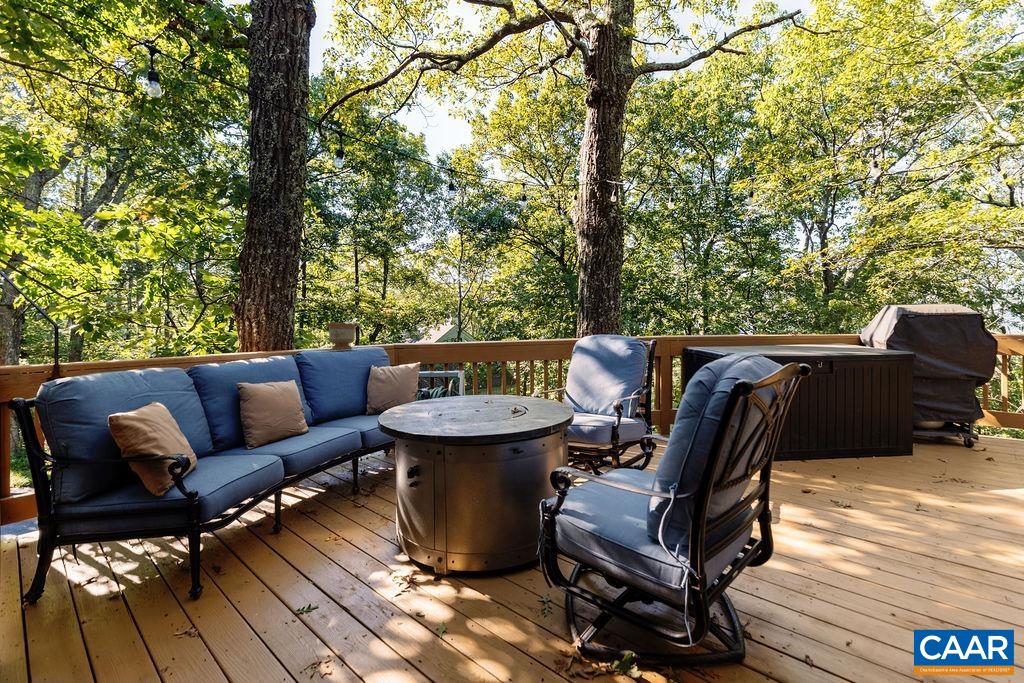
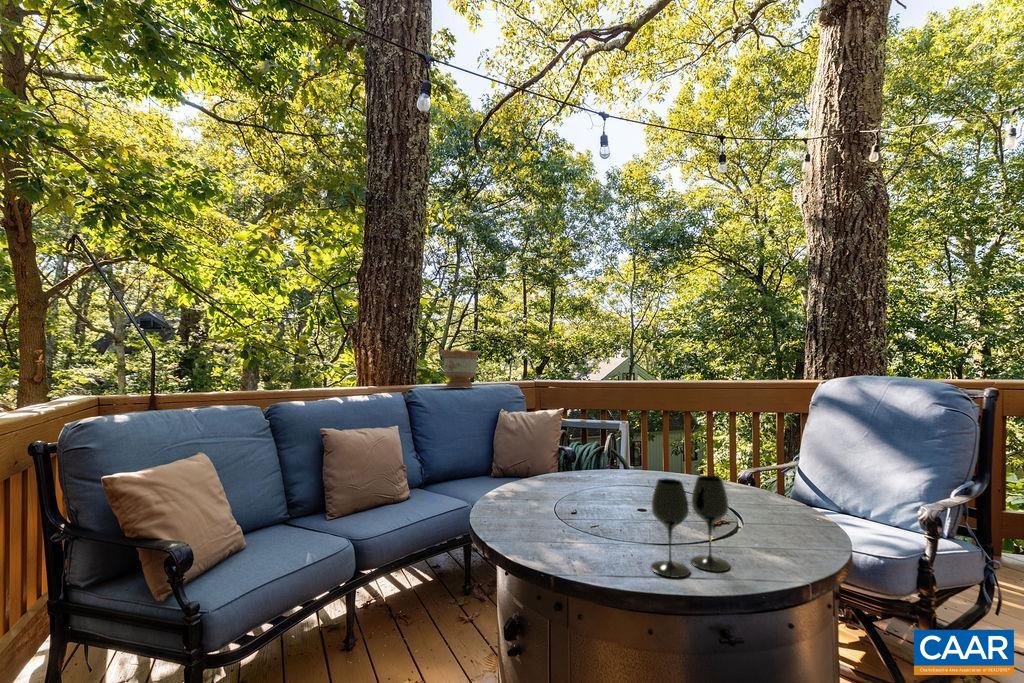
wine glass: none [481,382,514,425] -> present [651,475,730,578]

